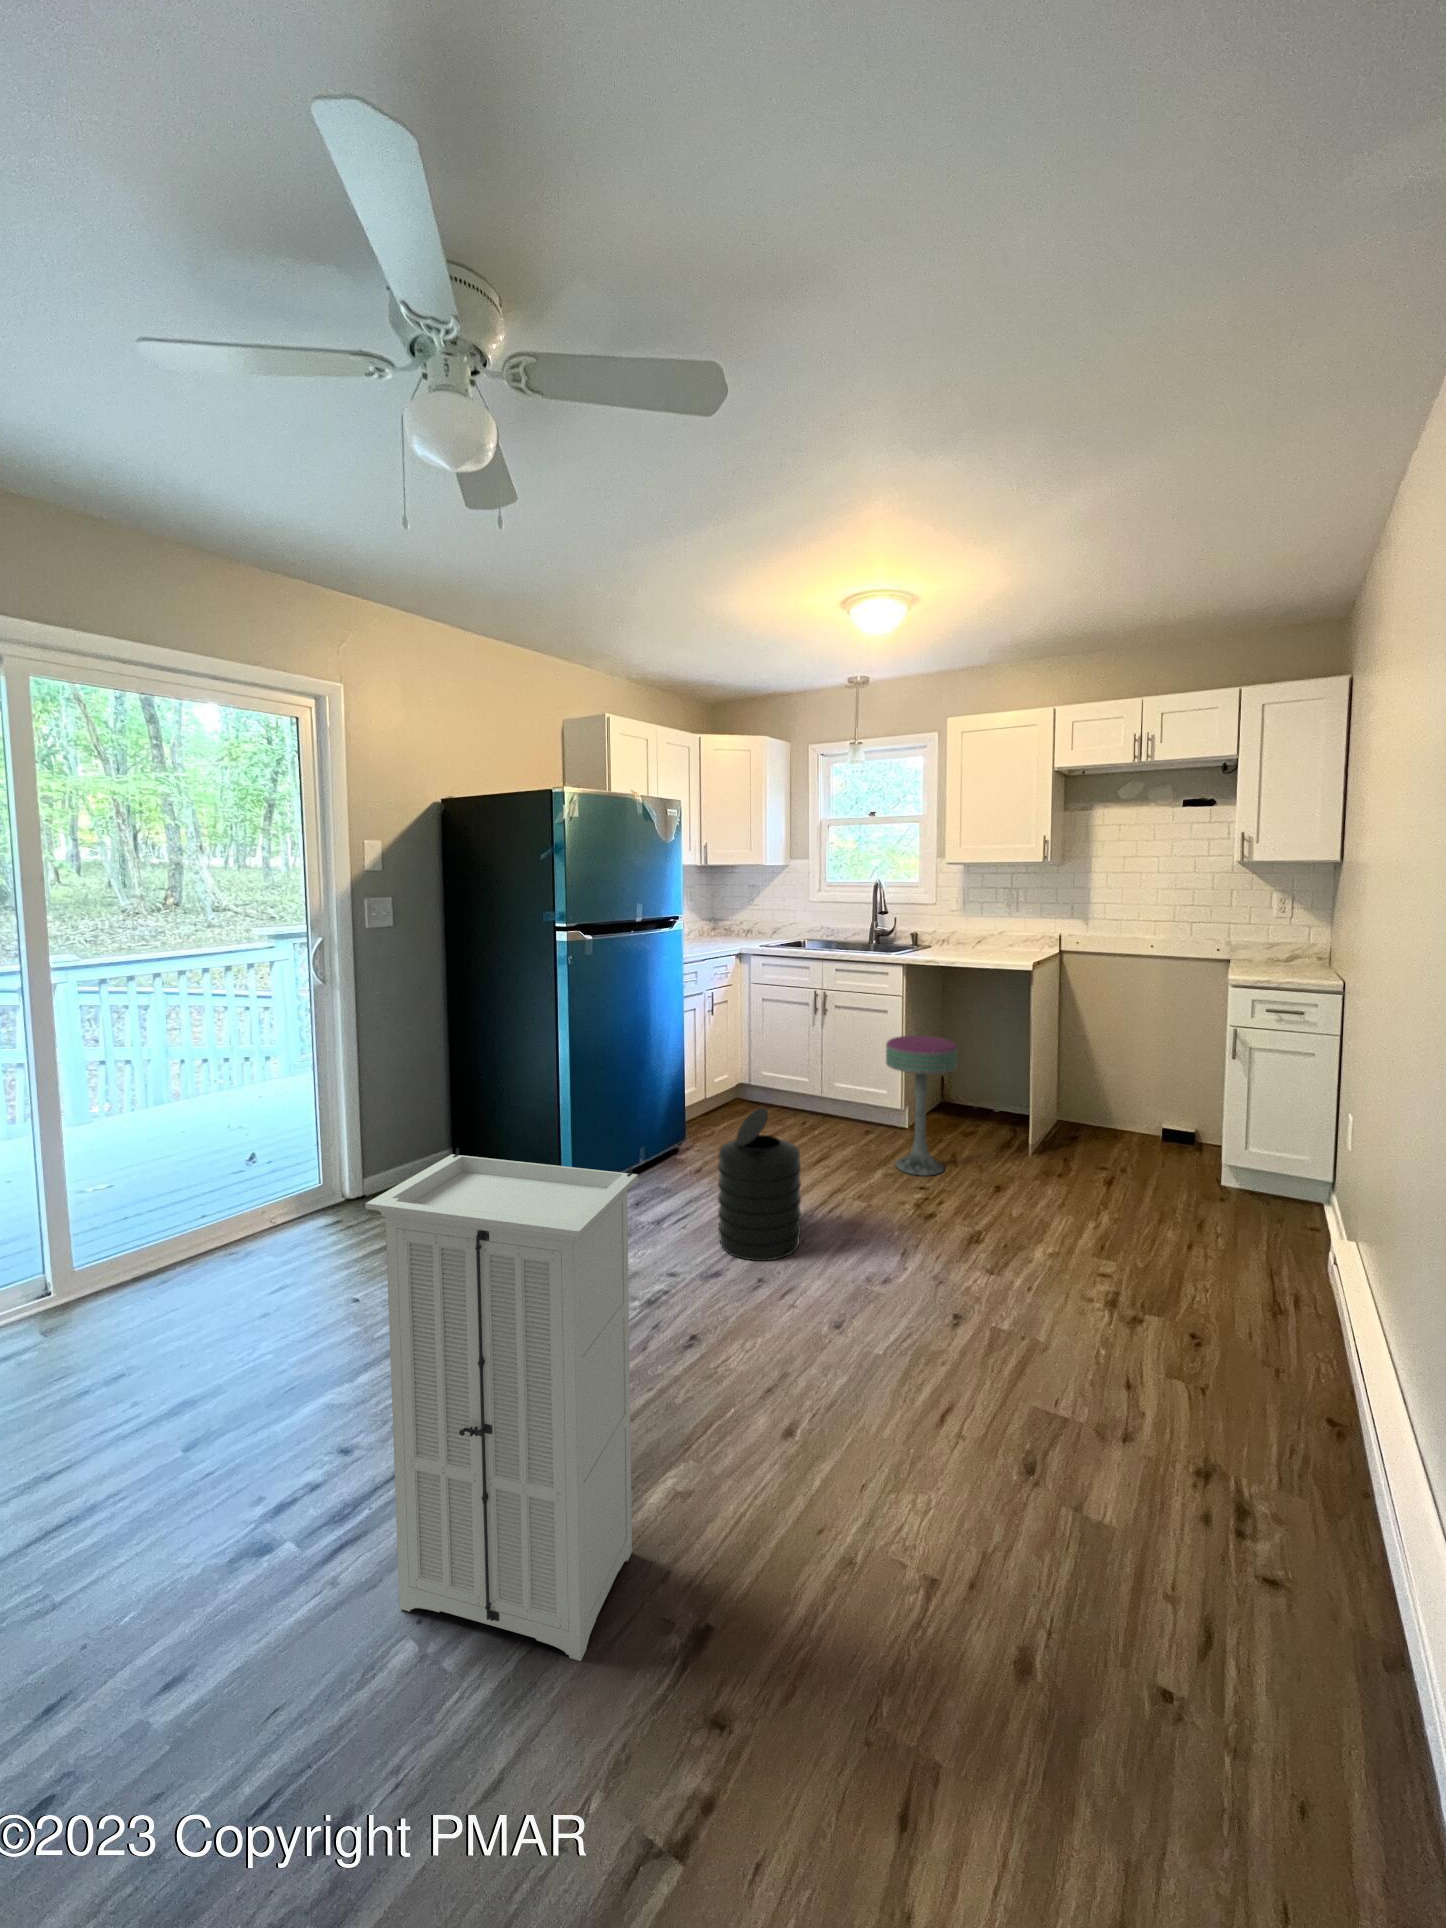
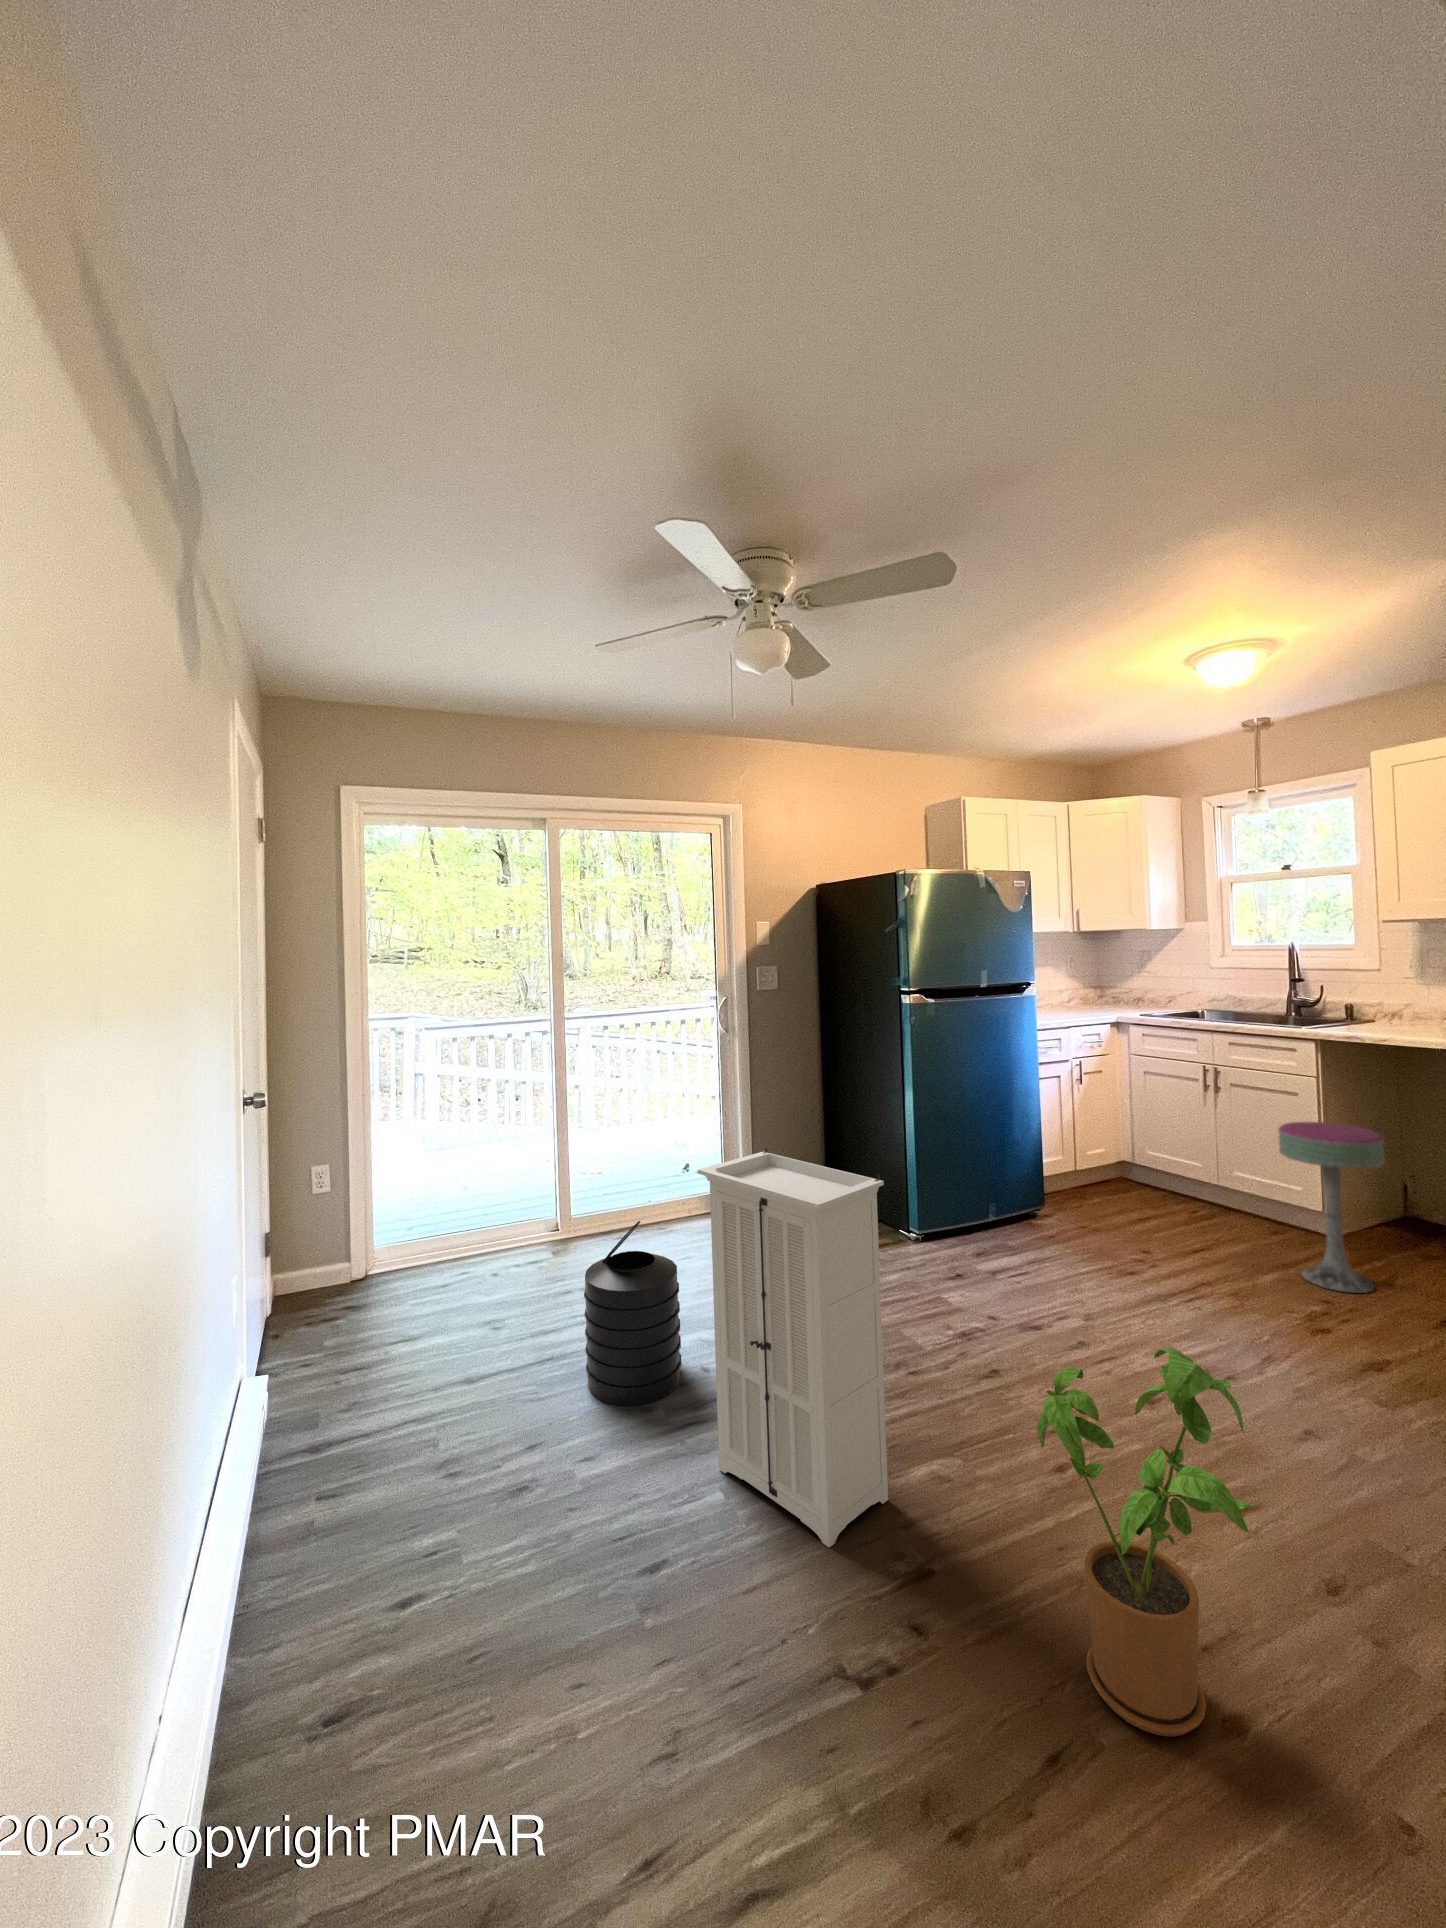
trash can: present [718,1108,801,1261] -> present [584,1221,682,1406]
house plant: none [845,1306,1091,1724] -> present [1037,1347,1253,1737]

